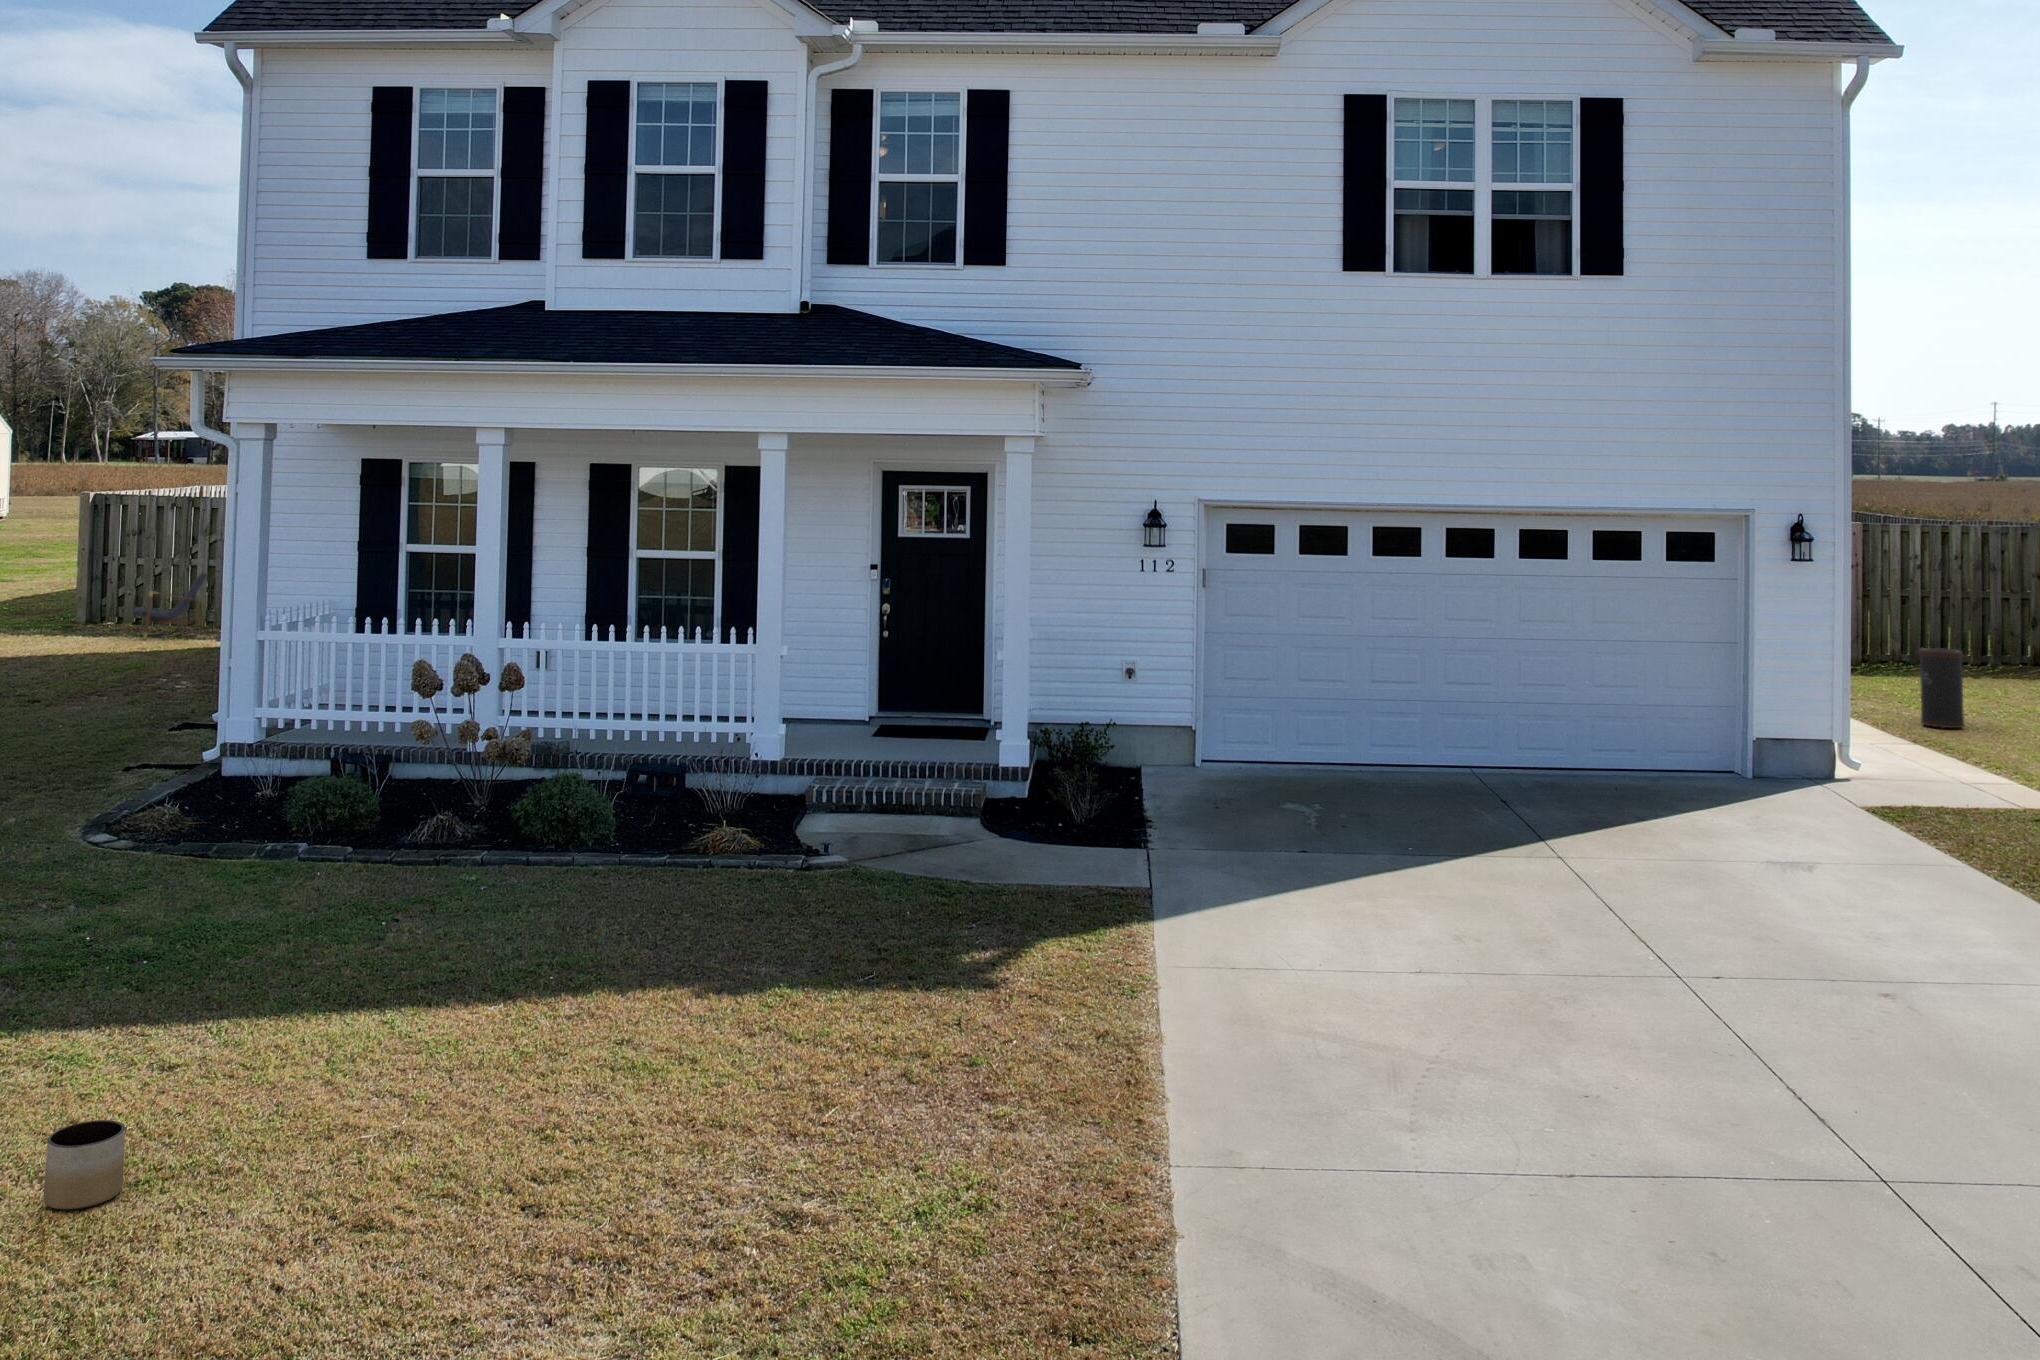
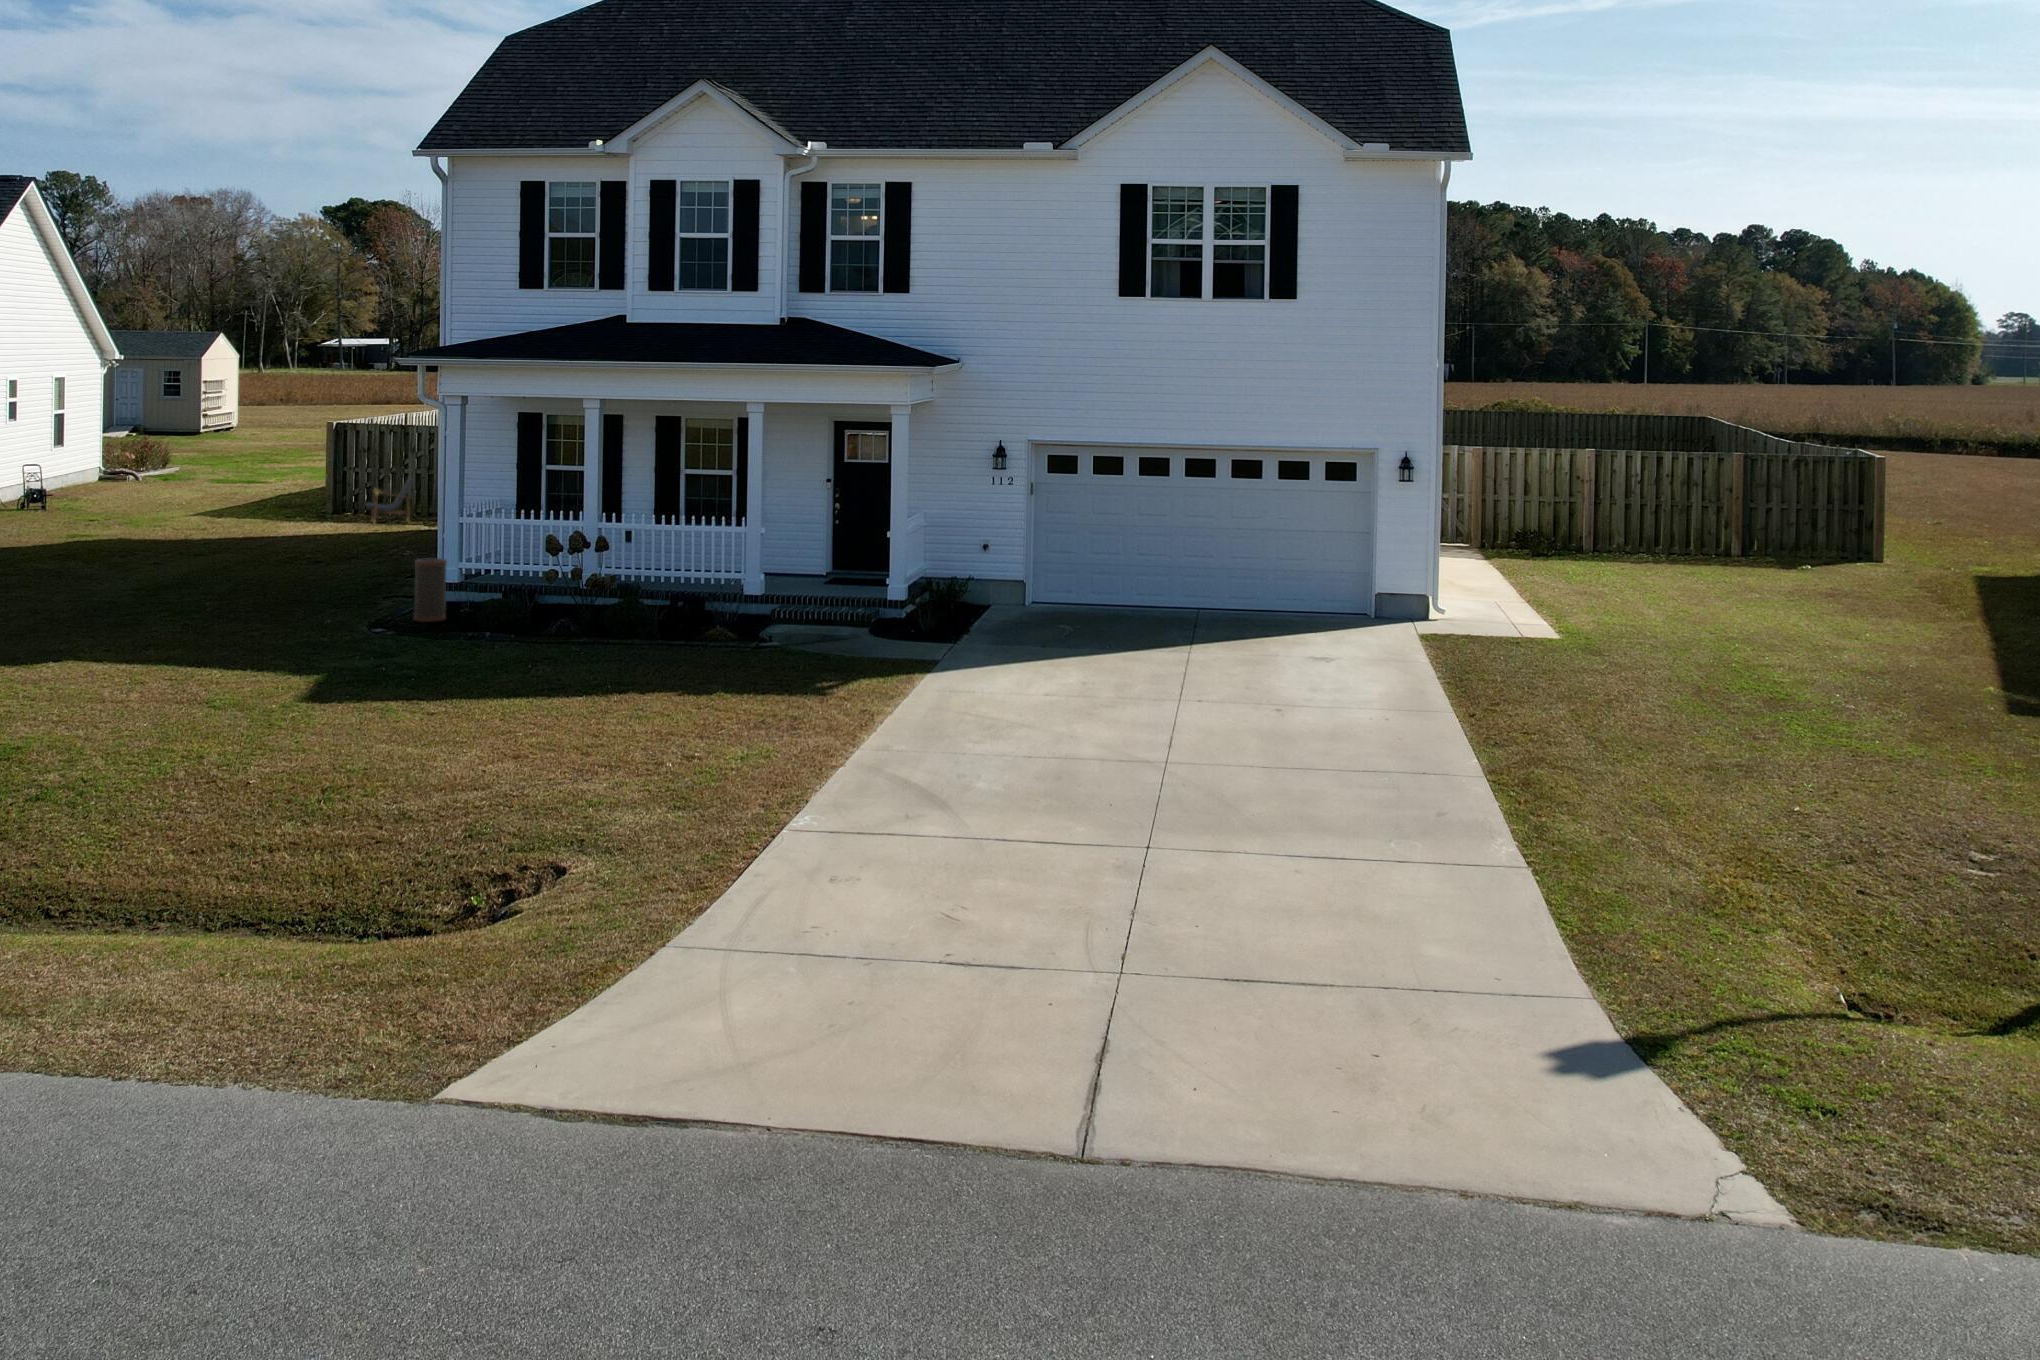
trash can: present [1919,648,1964,728] -> present [414,558,447,622]
planter: present [44,1120,125,1210] -> none [407,707,436,736]

